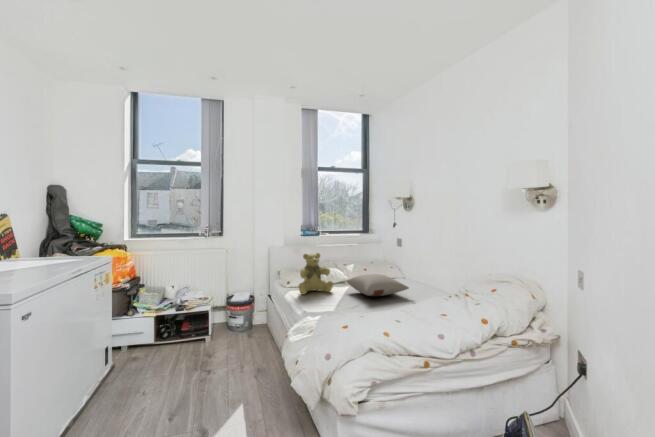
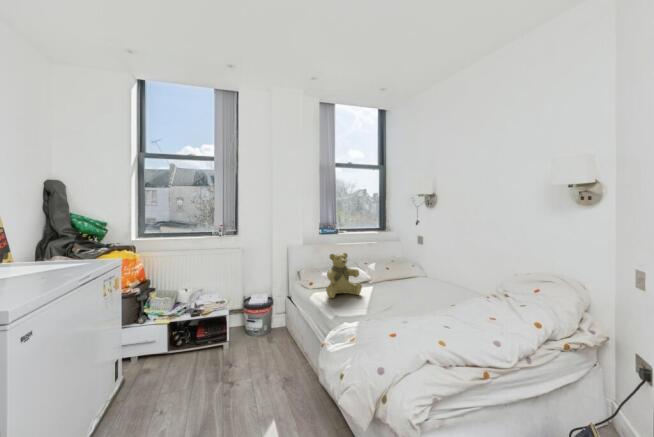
pillow: present [347,274,409,296] -> none [376,275,448,300]

